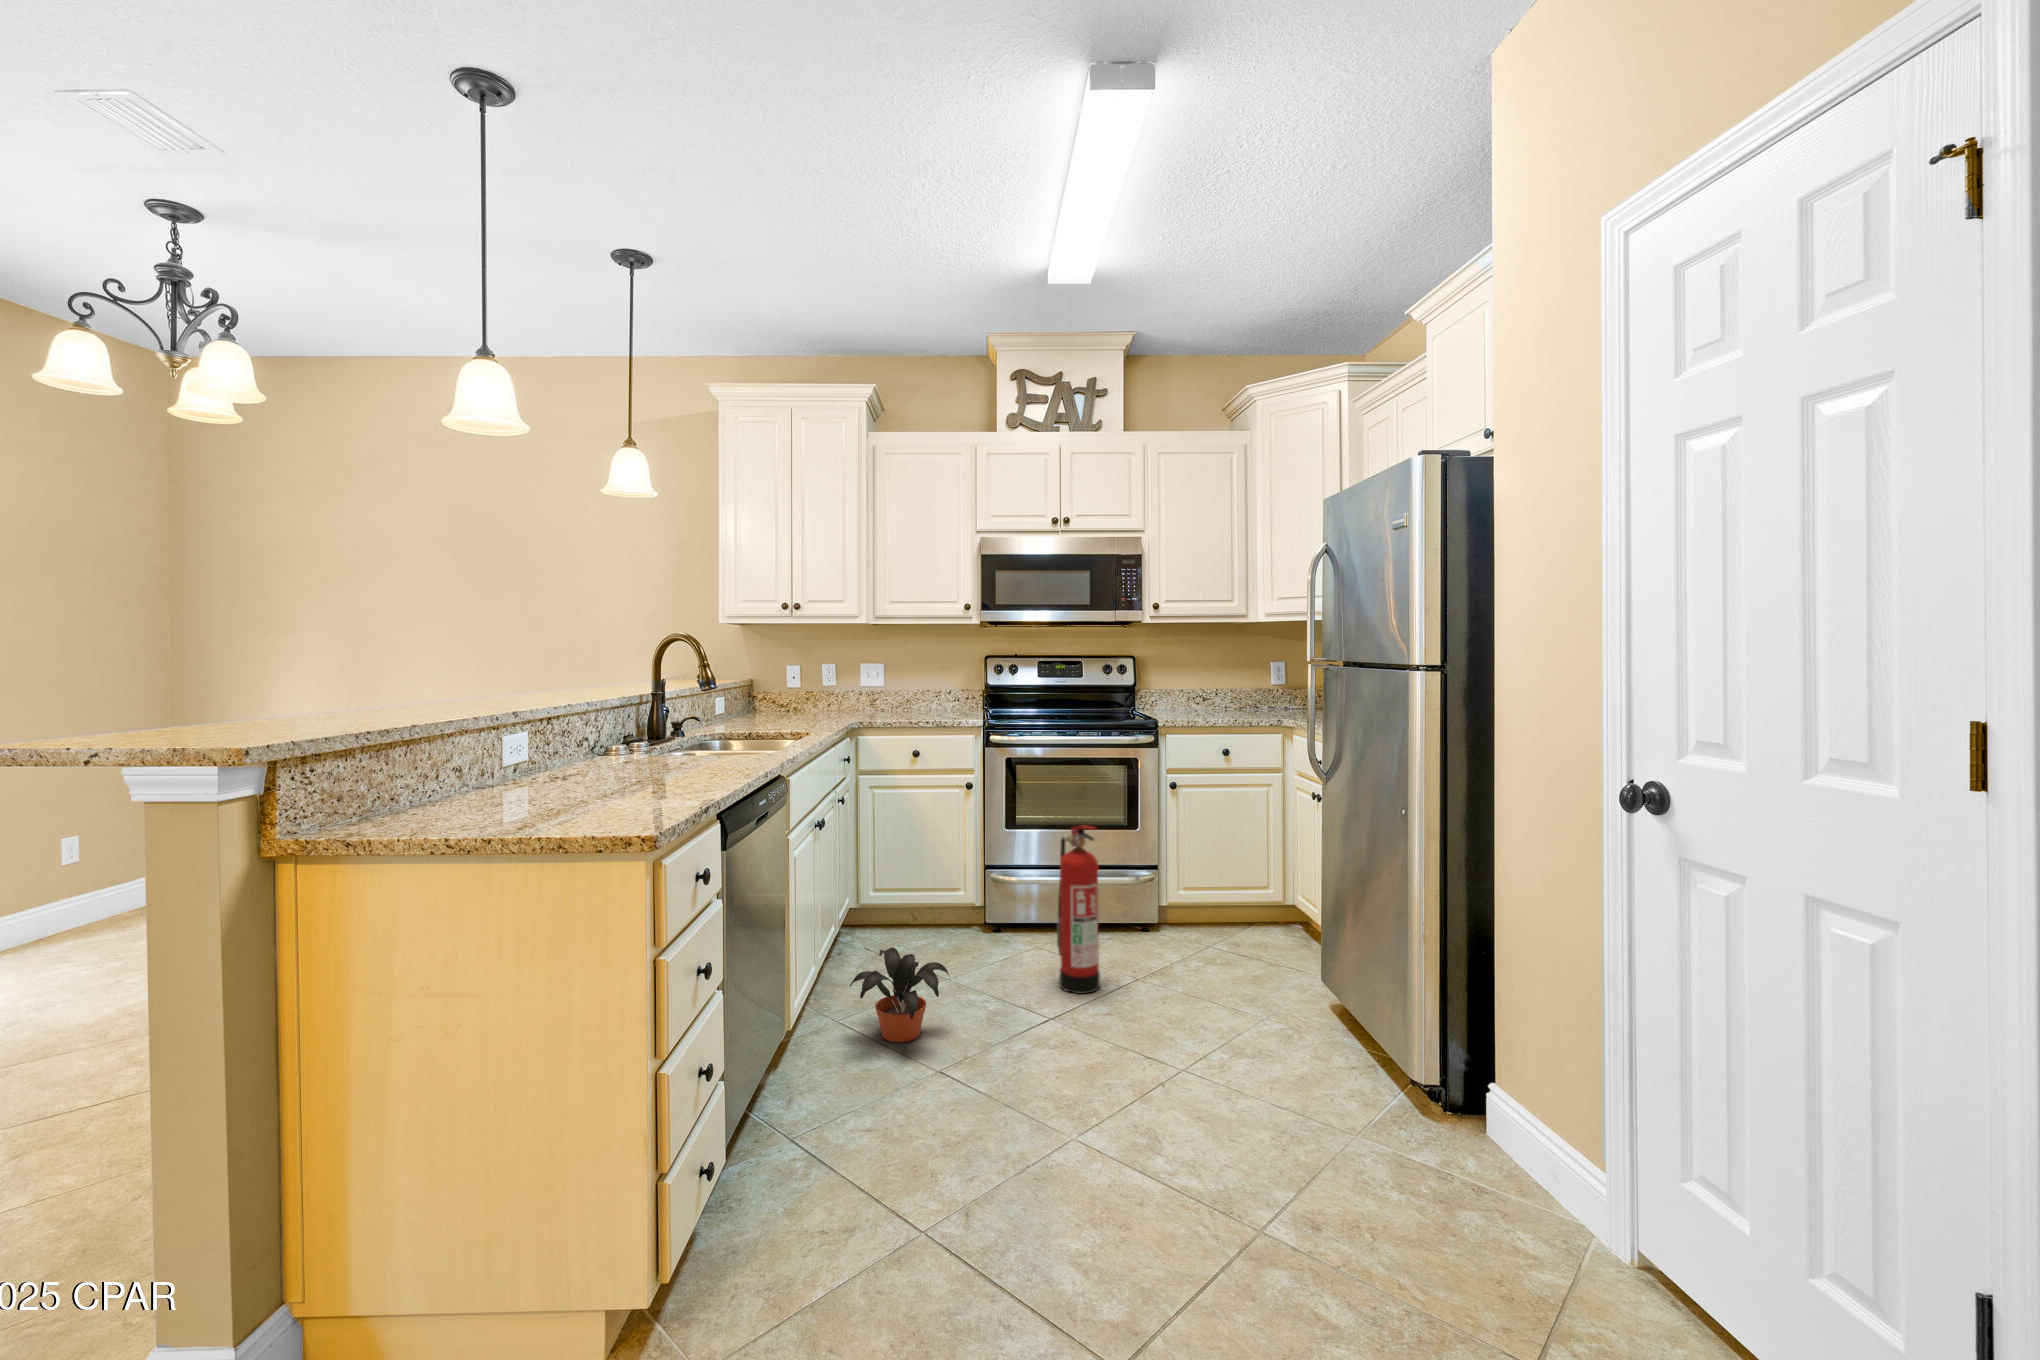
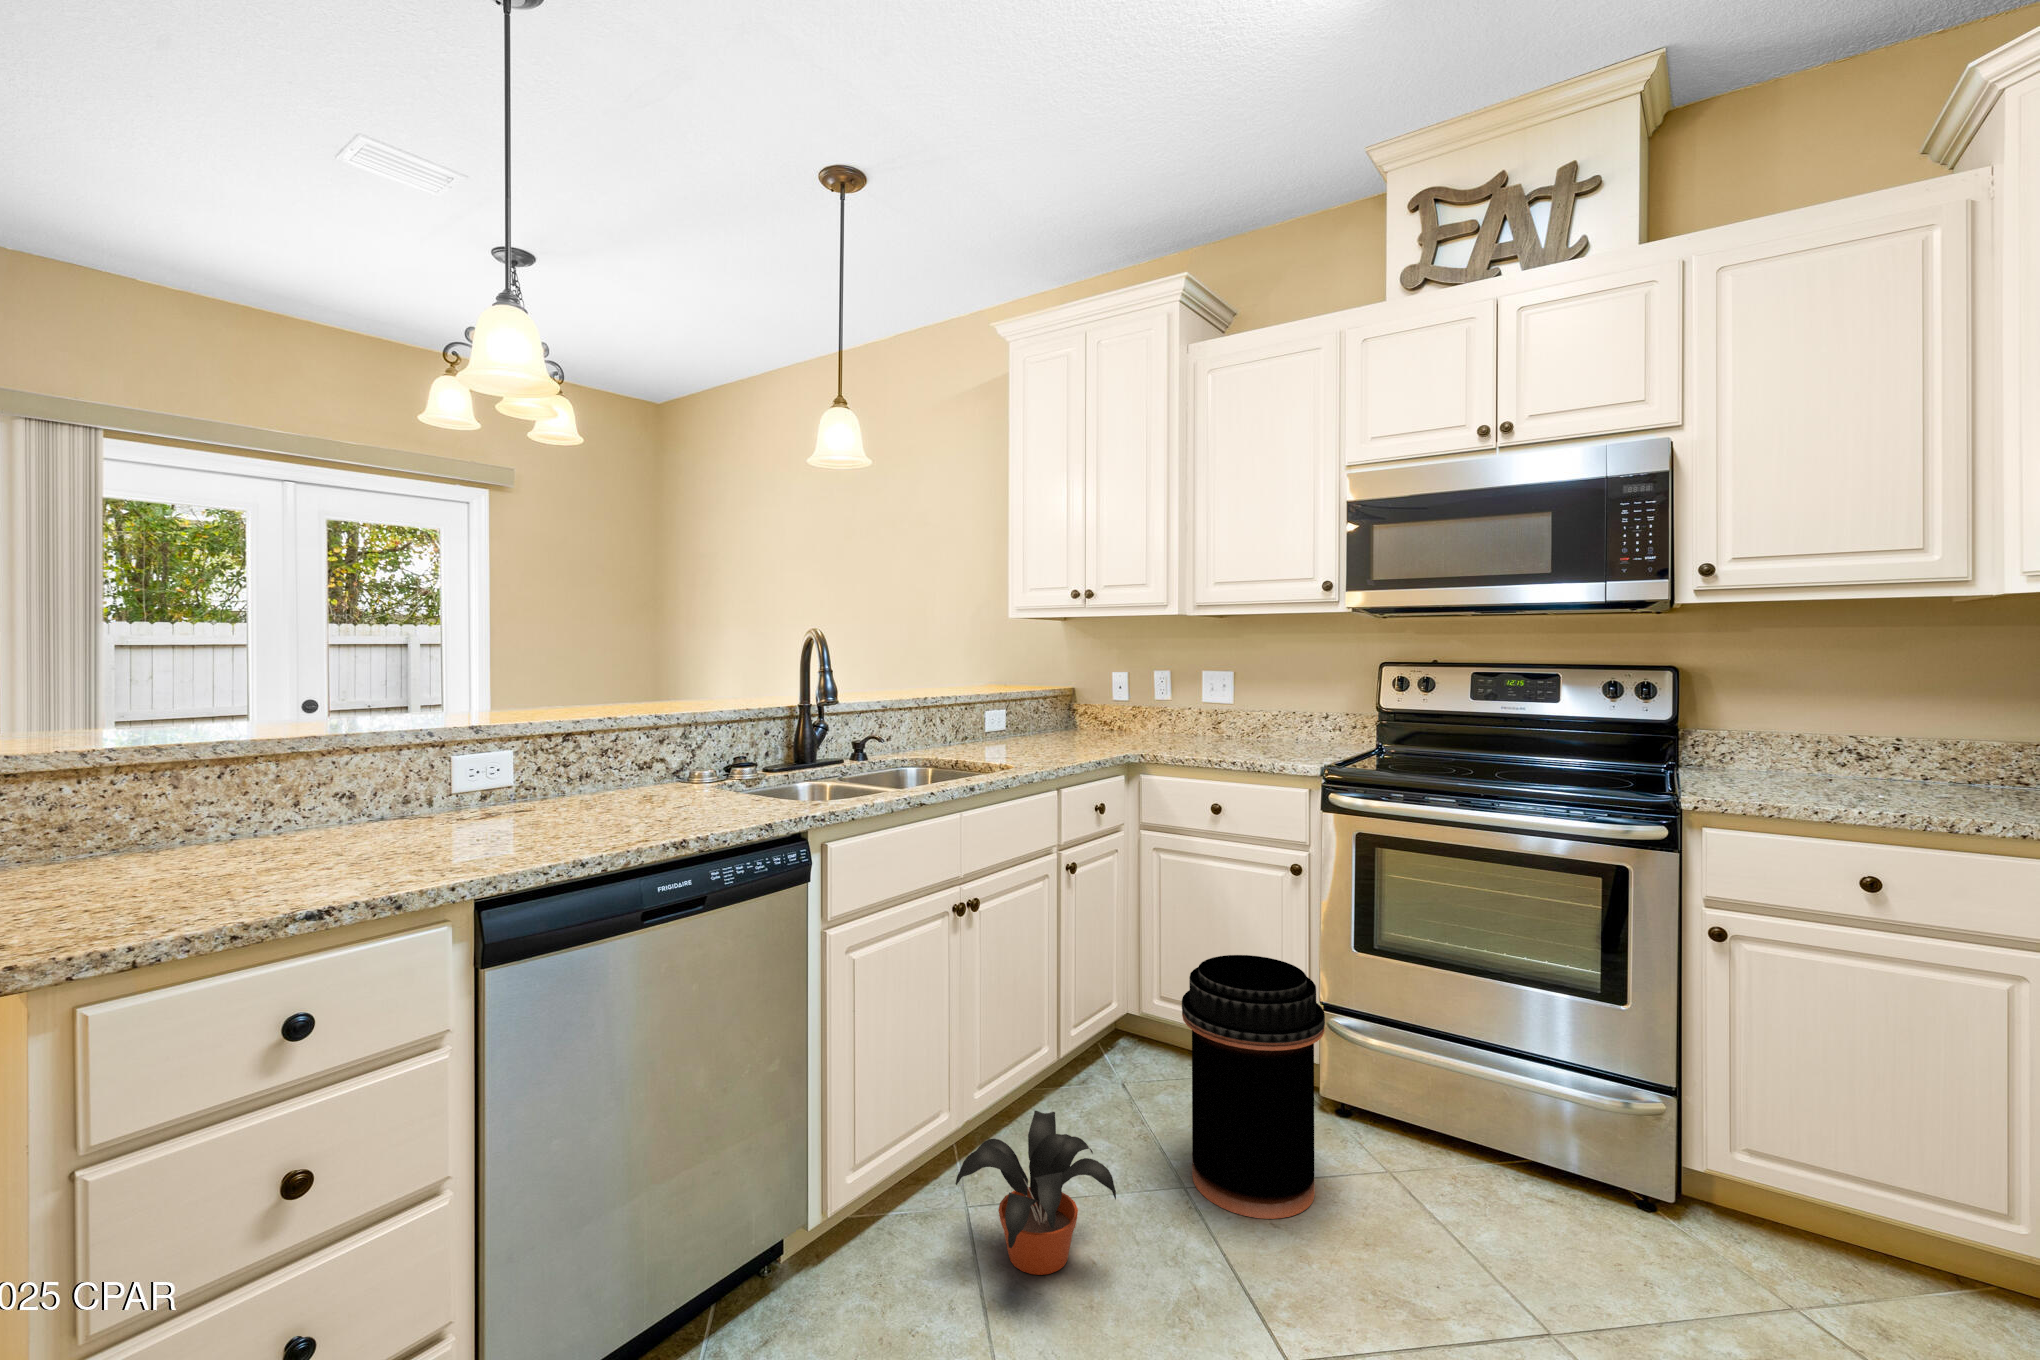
fire extinguisher: present [1057,826,1100,994] -> none [1366,985,1452,1311]
trash can: none [936,836,1020,986] -> present [1182,955,1325,1219]

